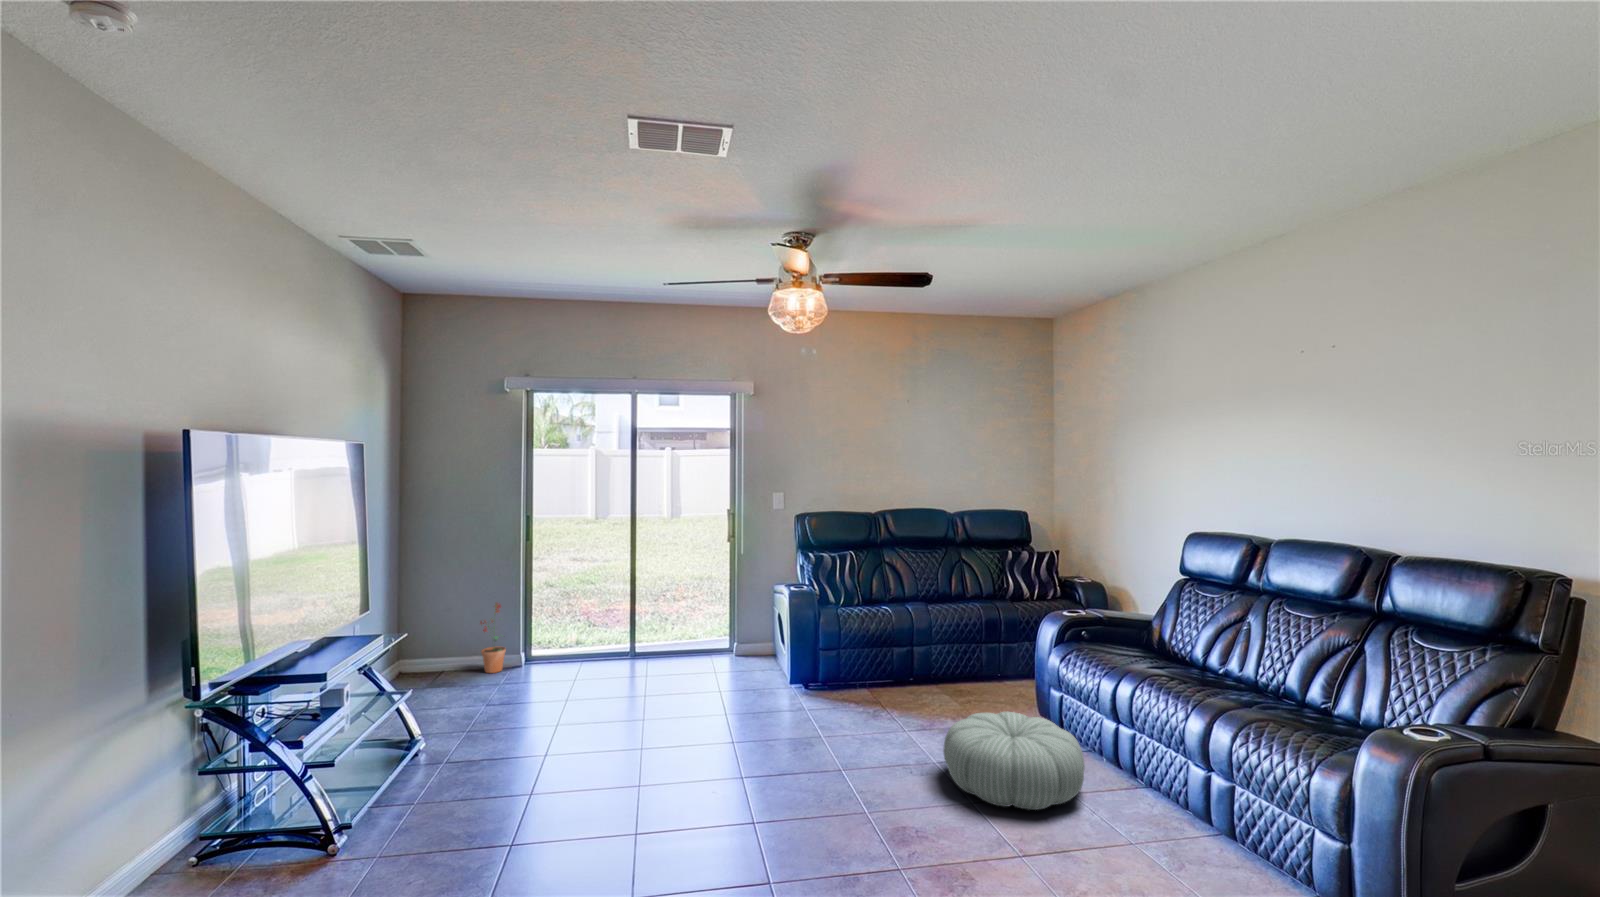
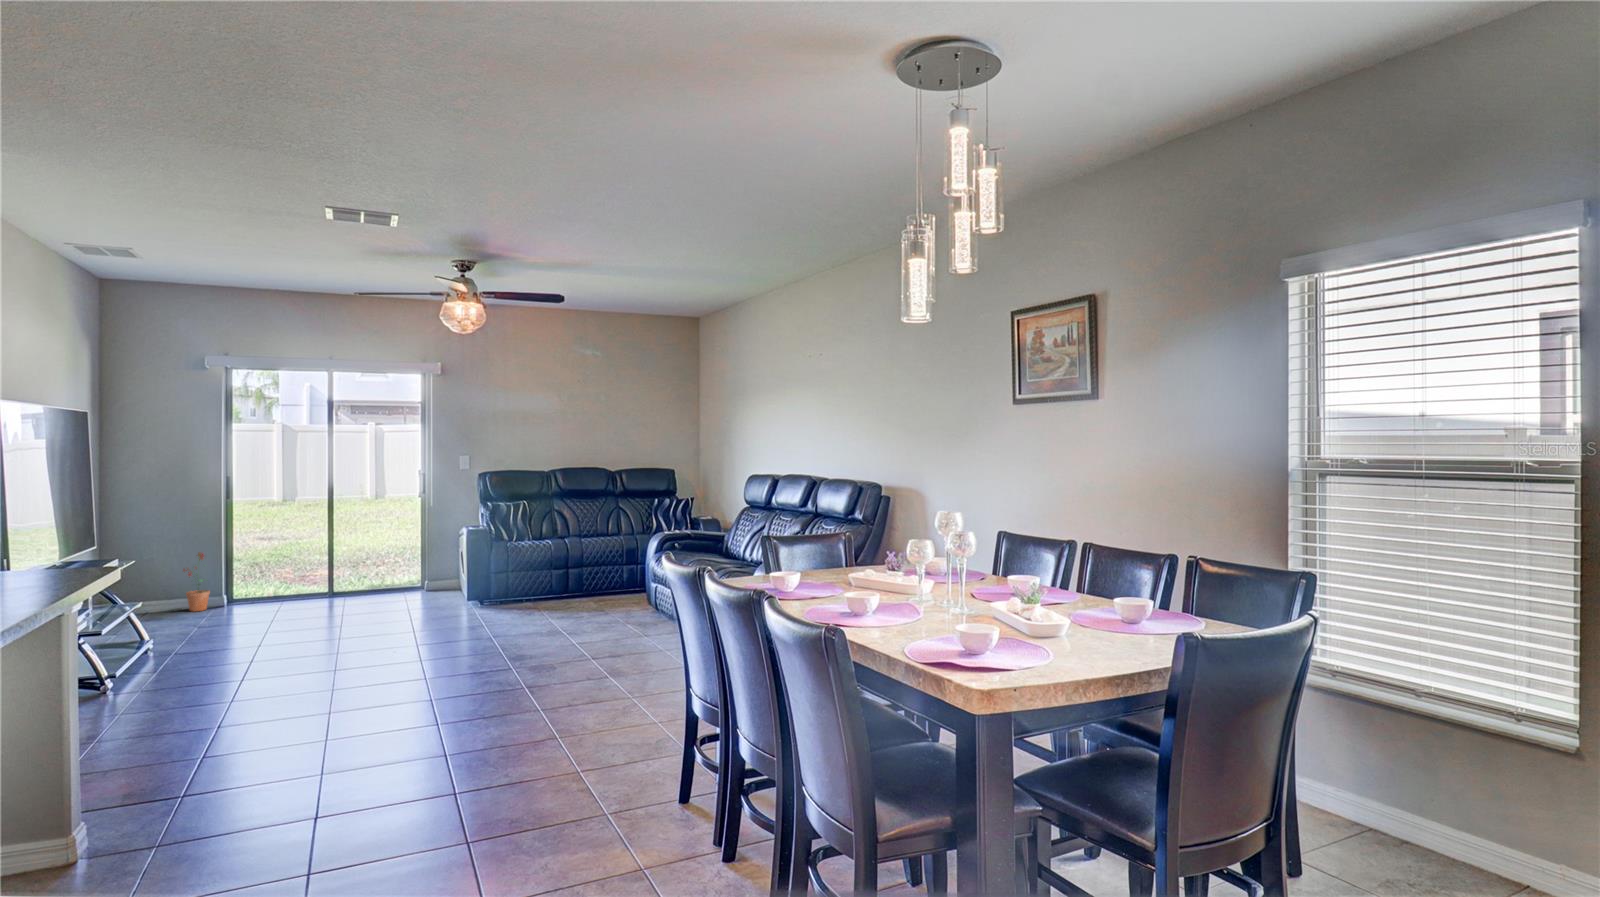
pouf: present [943,712,1085,810] -> none [561,592,649,641]

